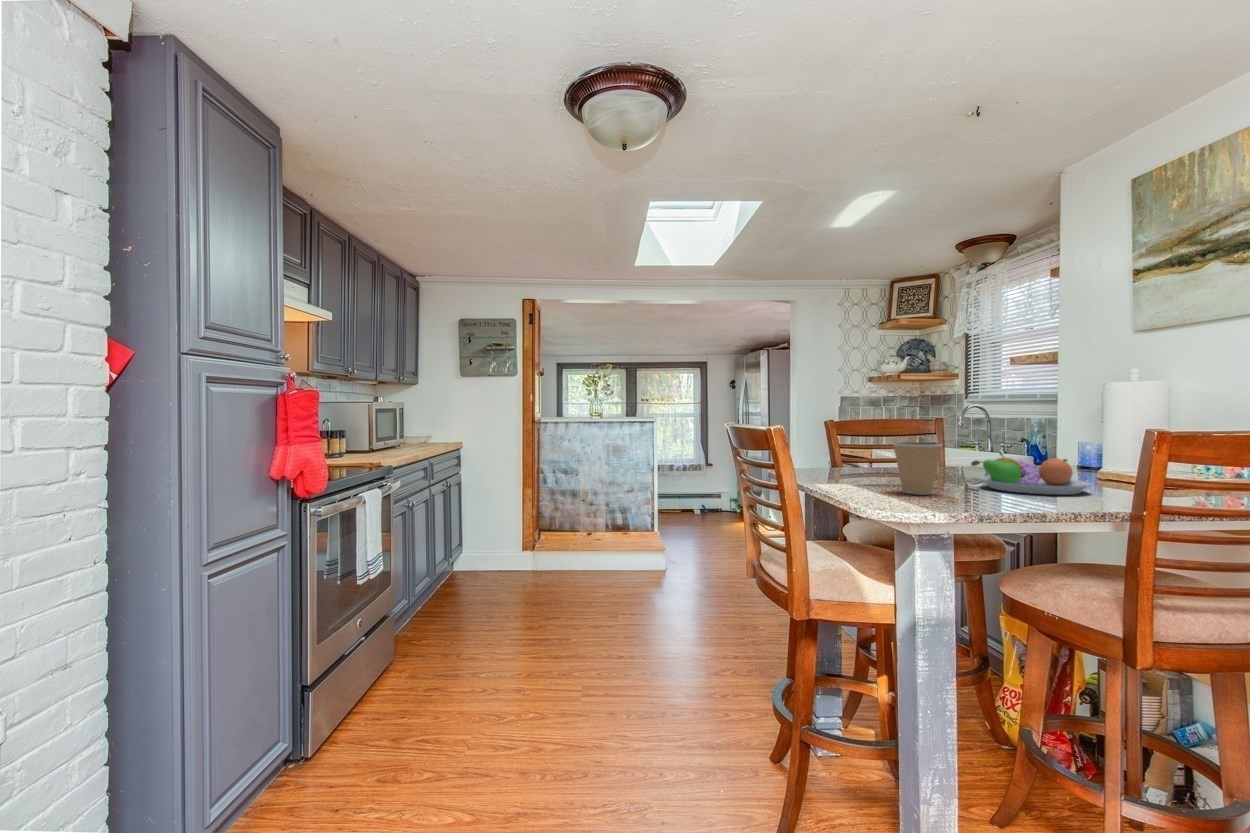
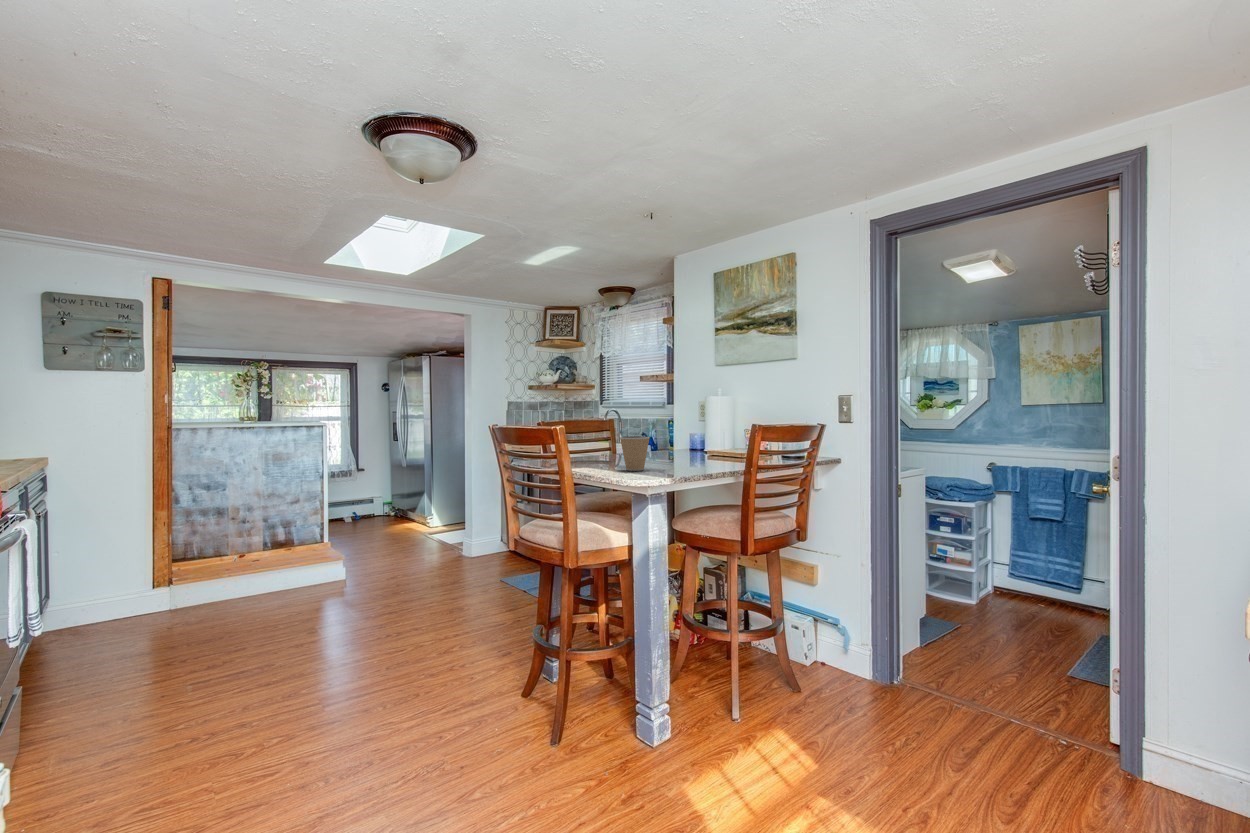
fruit bowl: present [971,452,1091,495] -> none [656,441,716,465]

